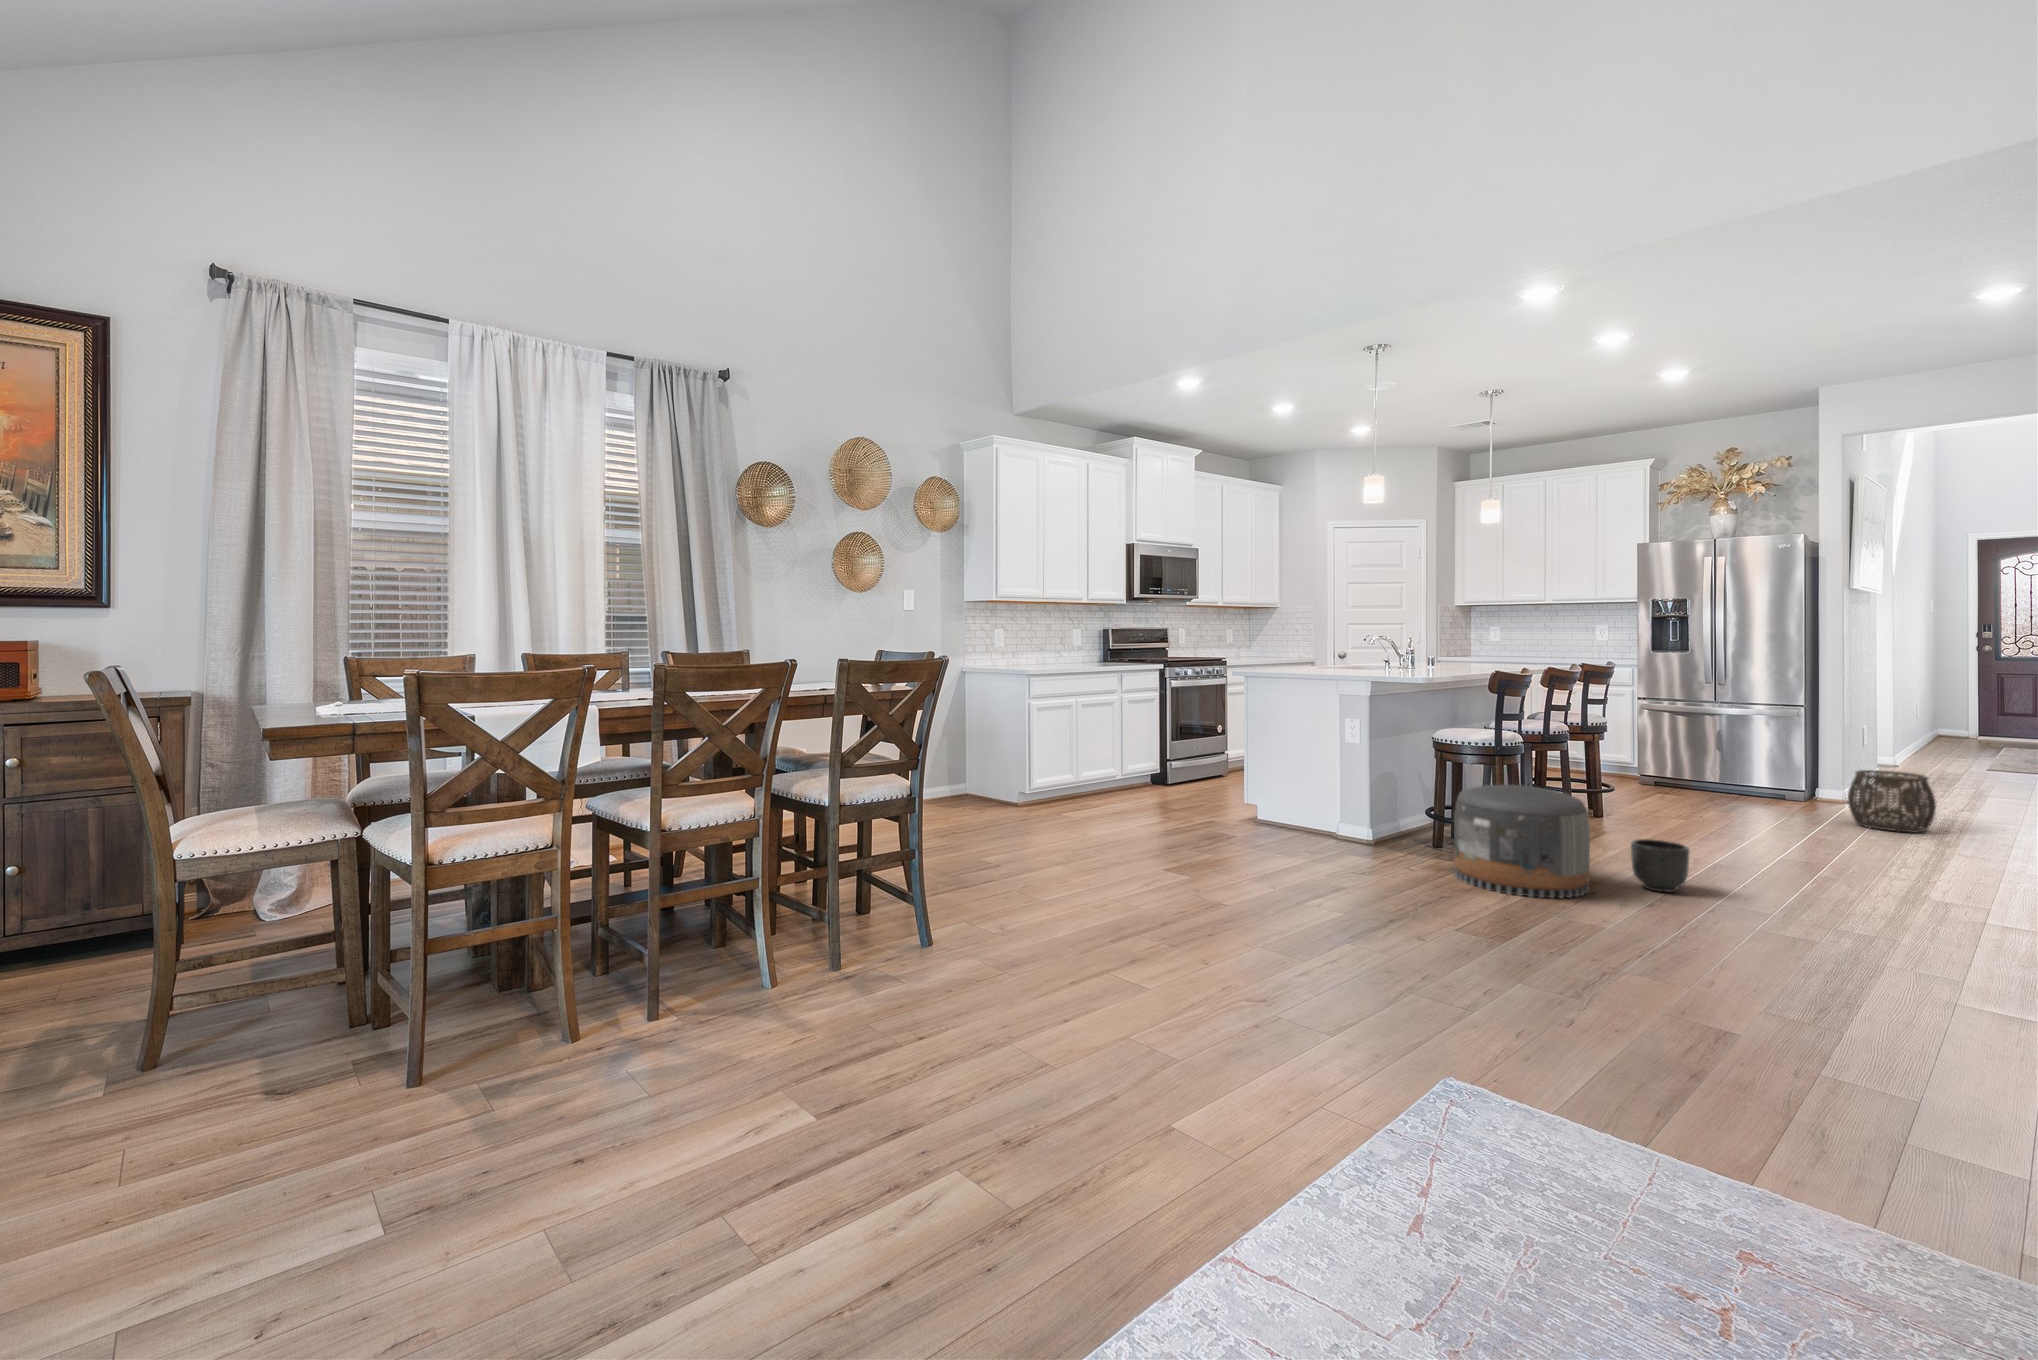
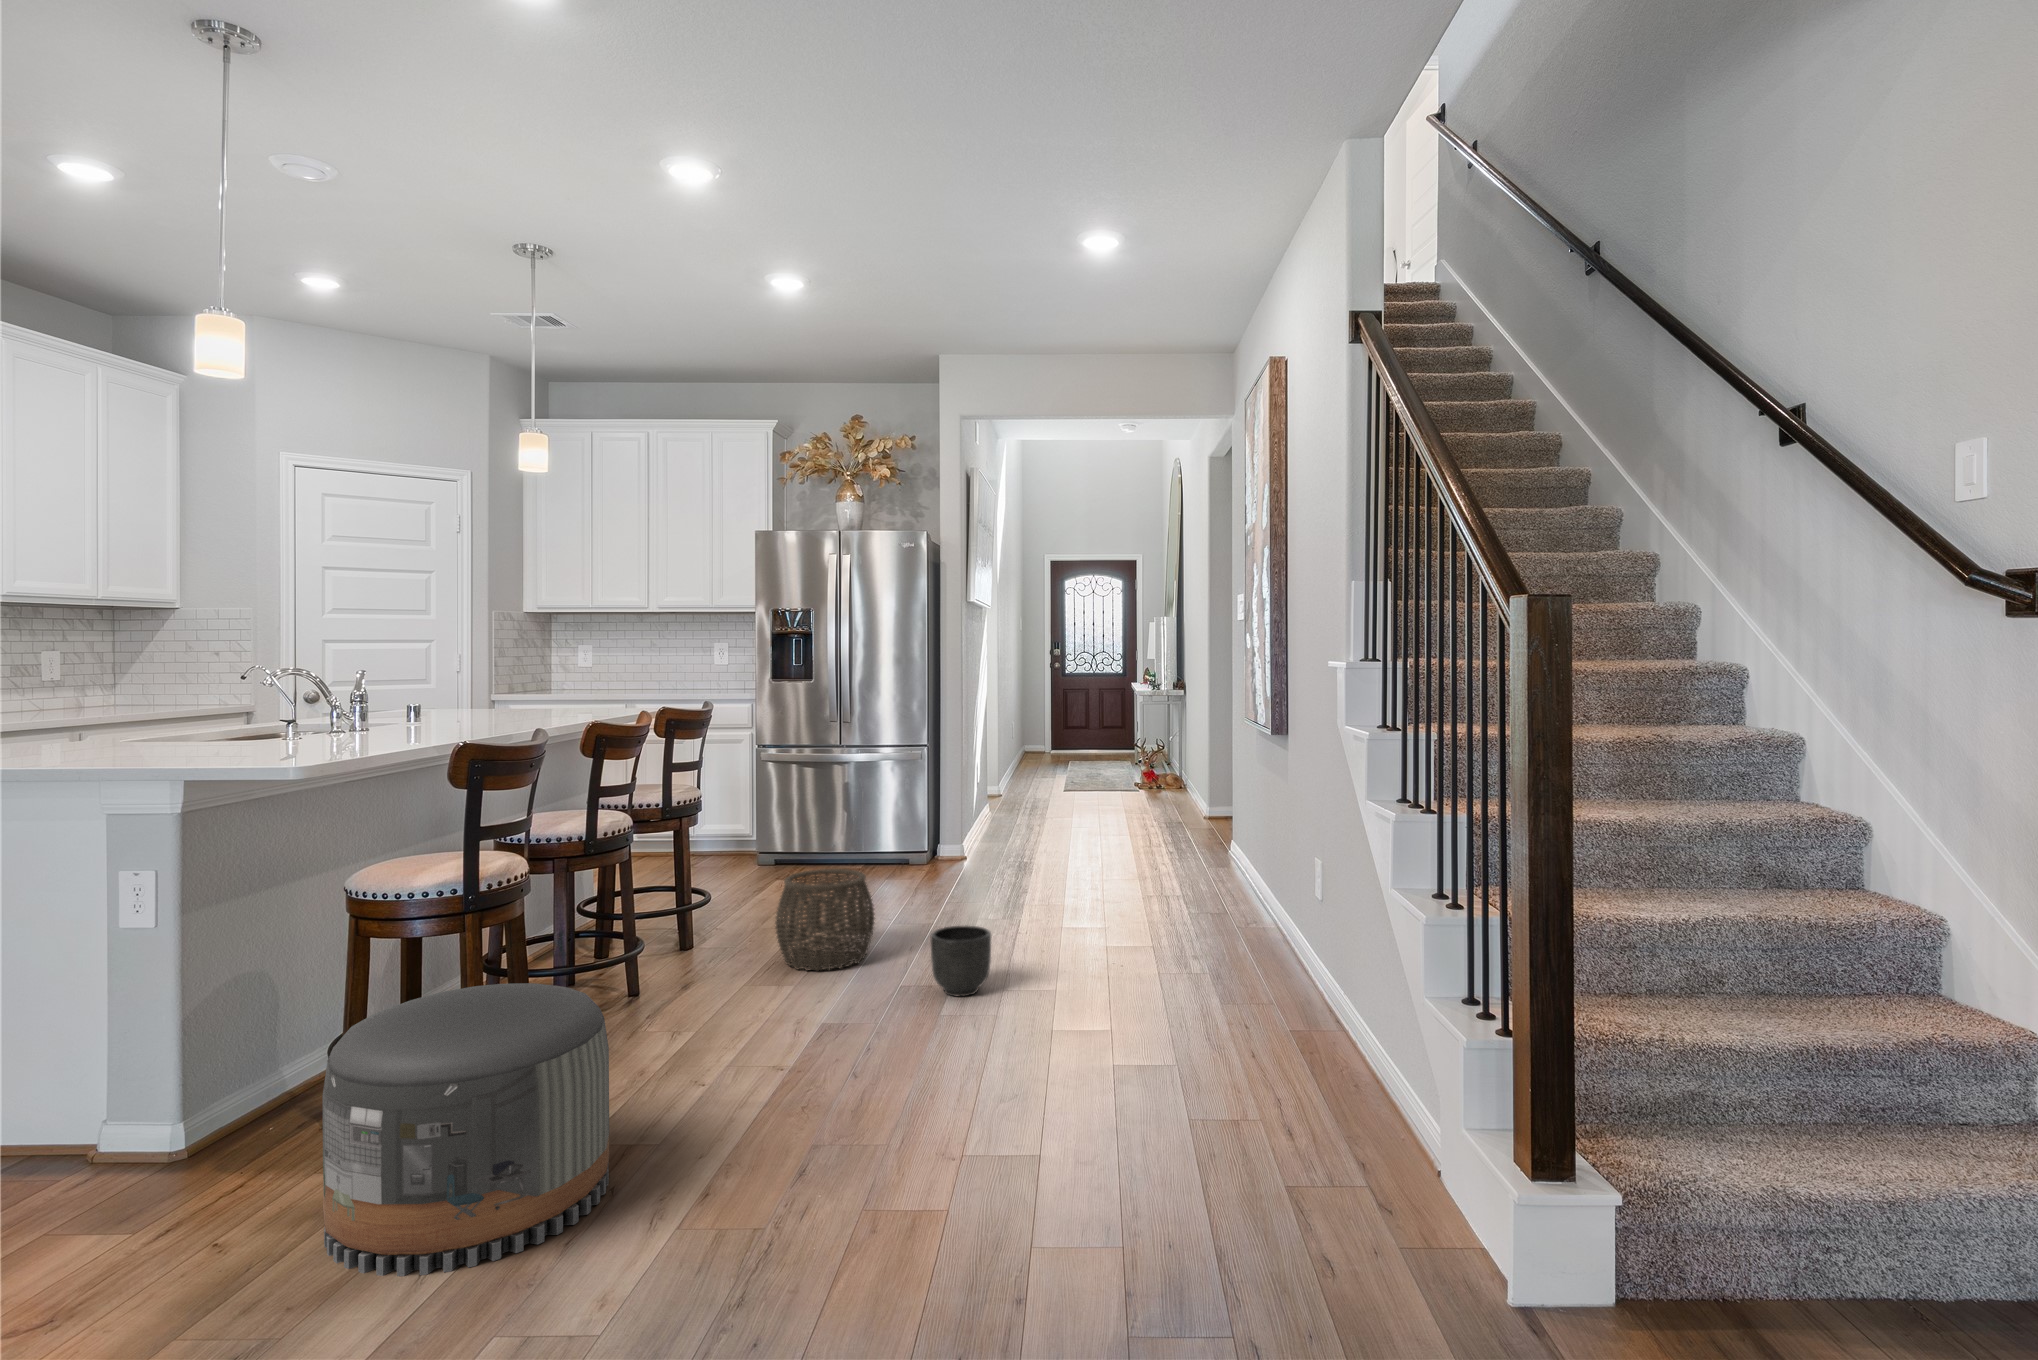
woven basket: present [1848,770,1936,833] -> present [775,869,875,970]
planter: present [1631,839,1689,892] -> present [931,925,991,997]

